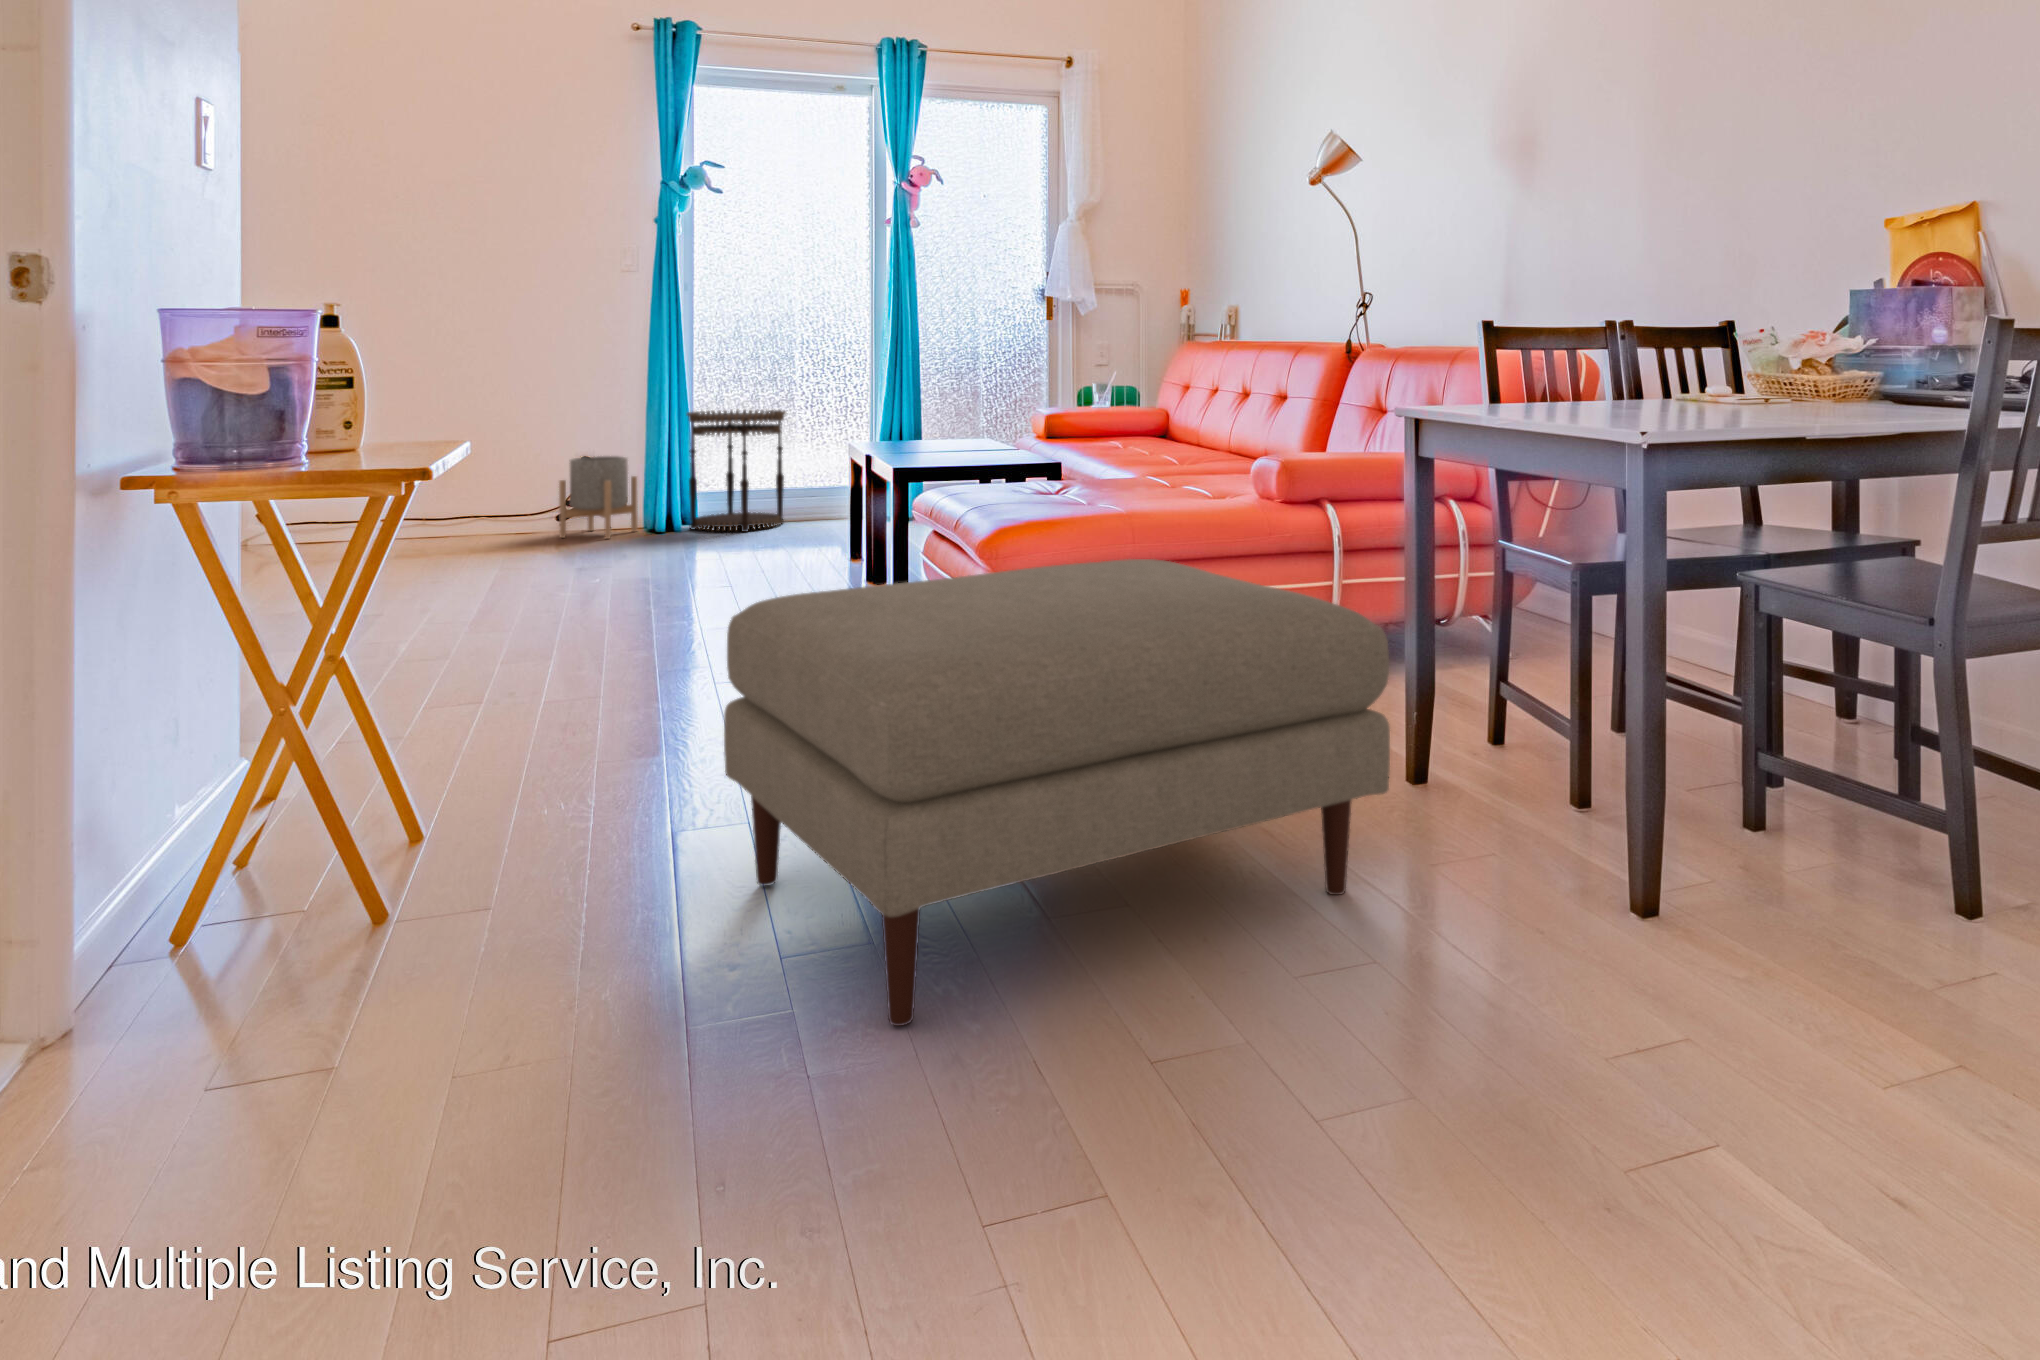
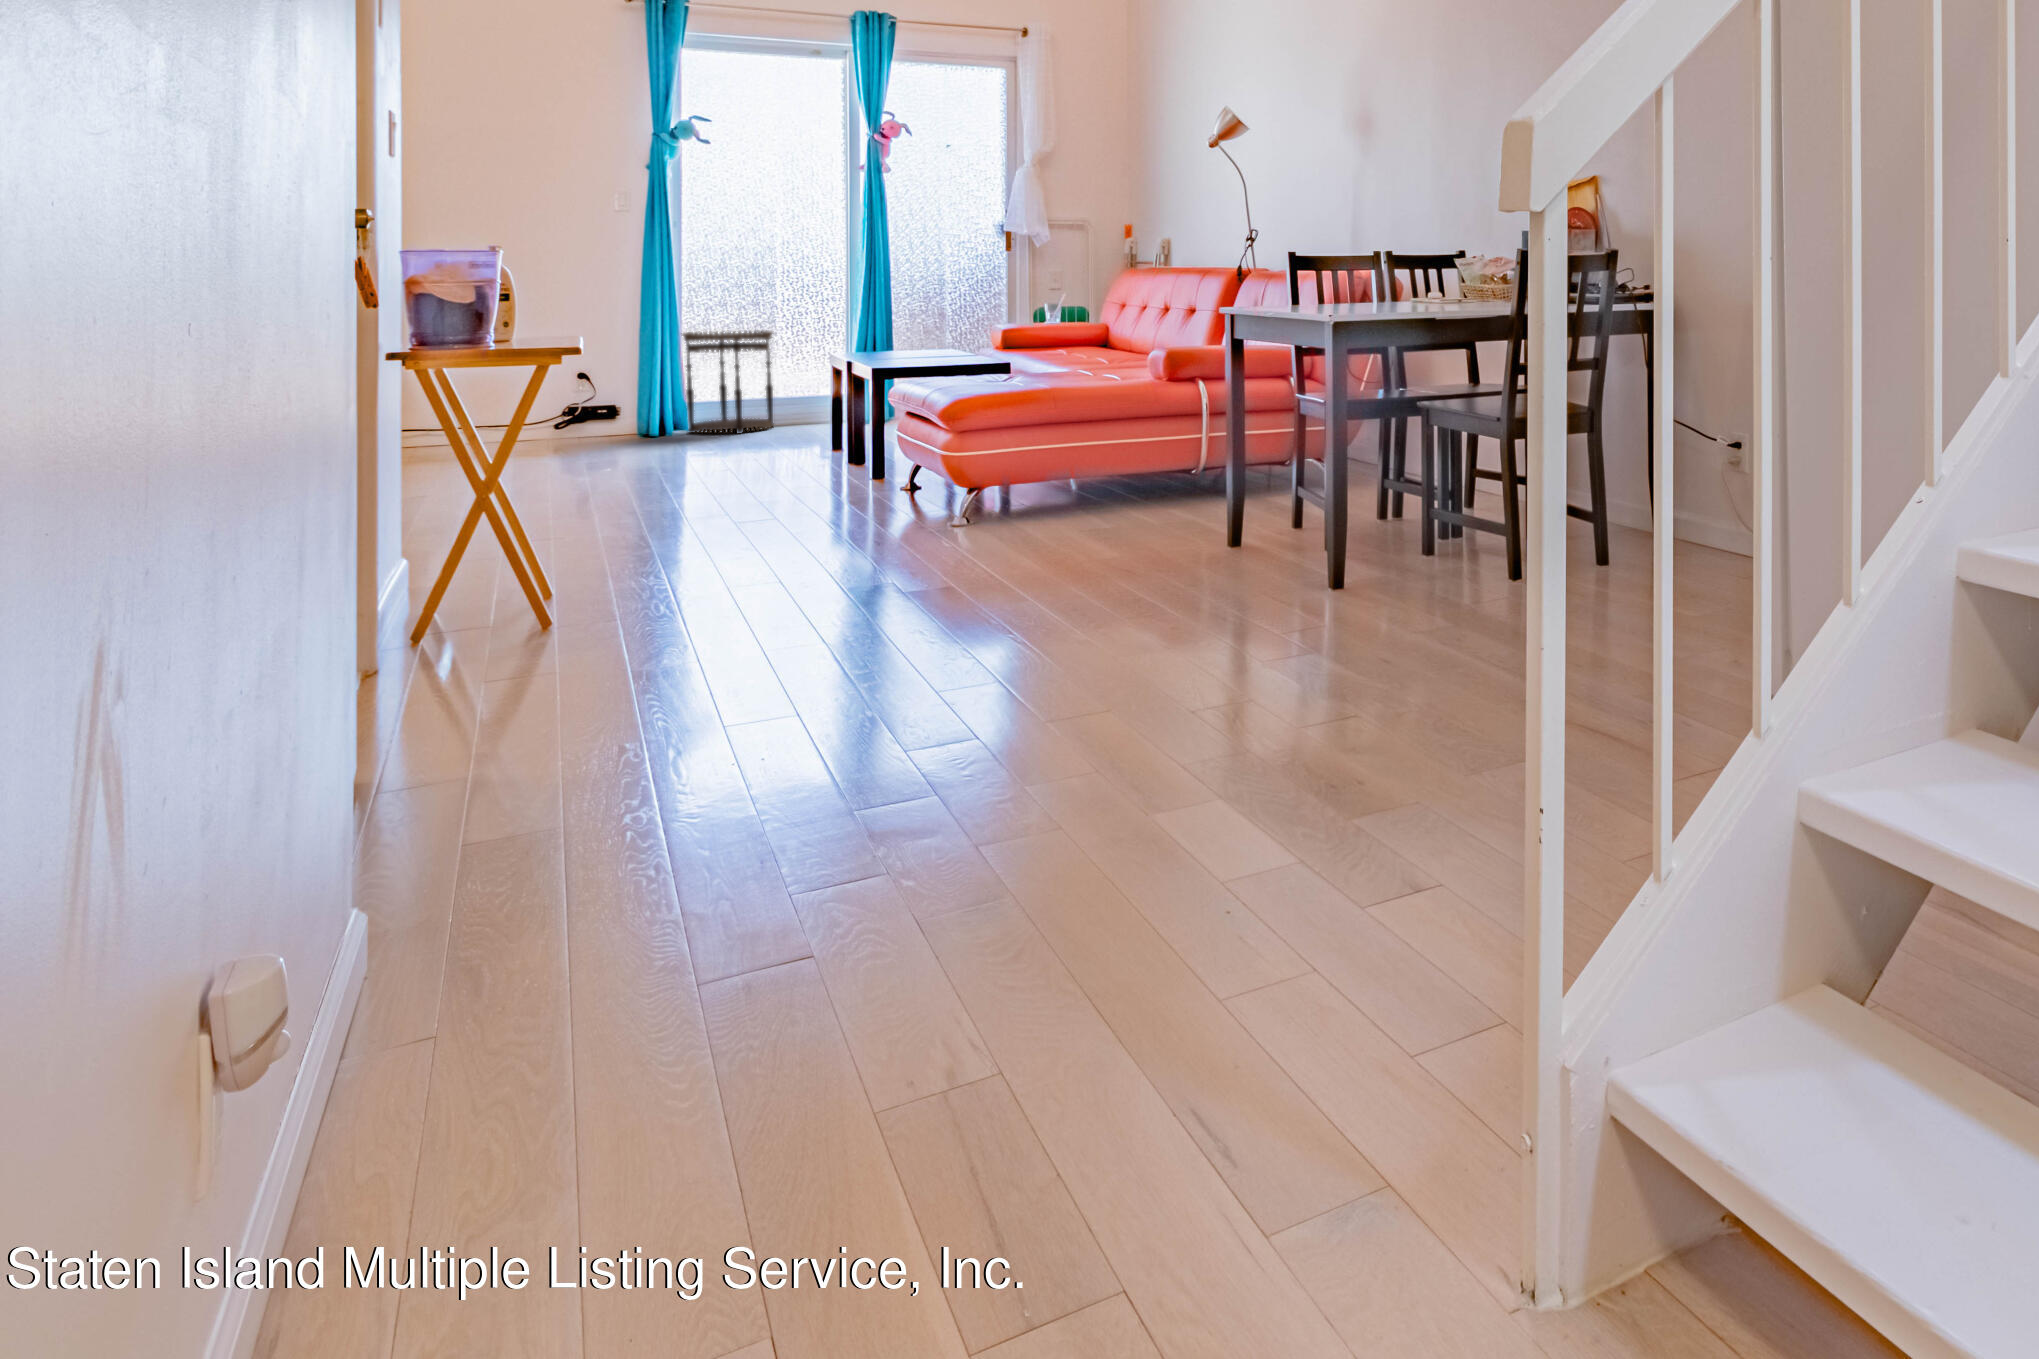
planter: present [559,456,638,539] -> none [566,372,640,442]
ottoman: present [724,559,1390,1026] -> none [766,406,1186,643]

